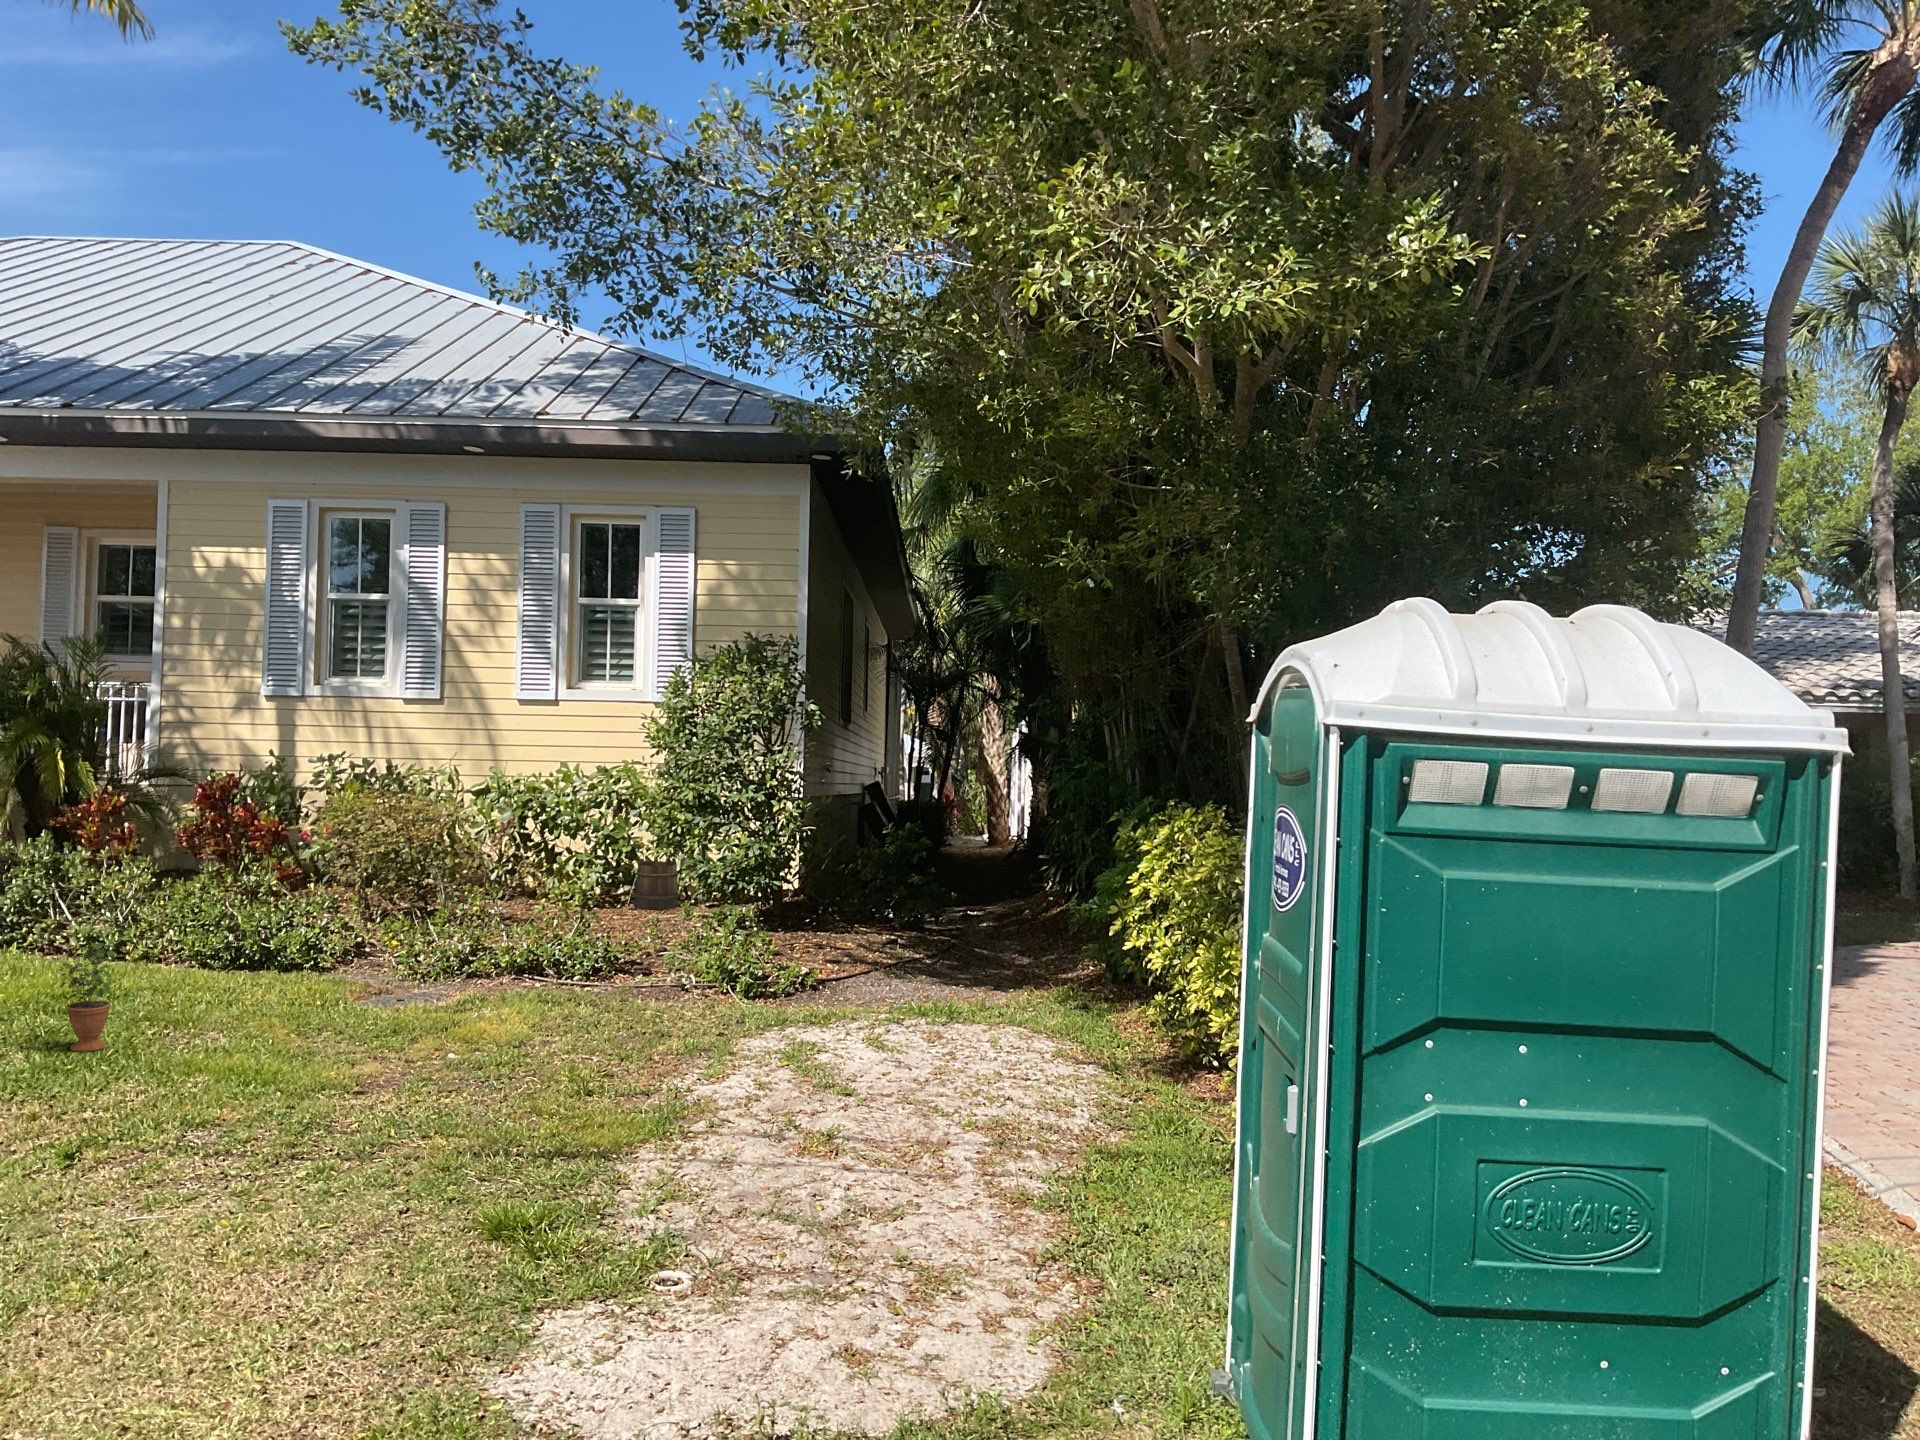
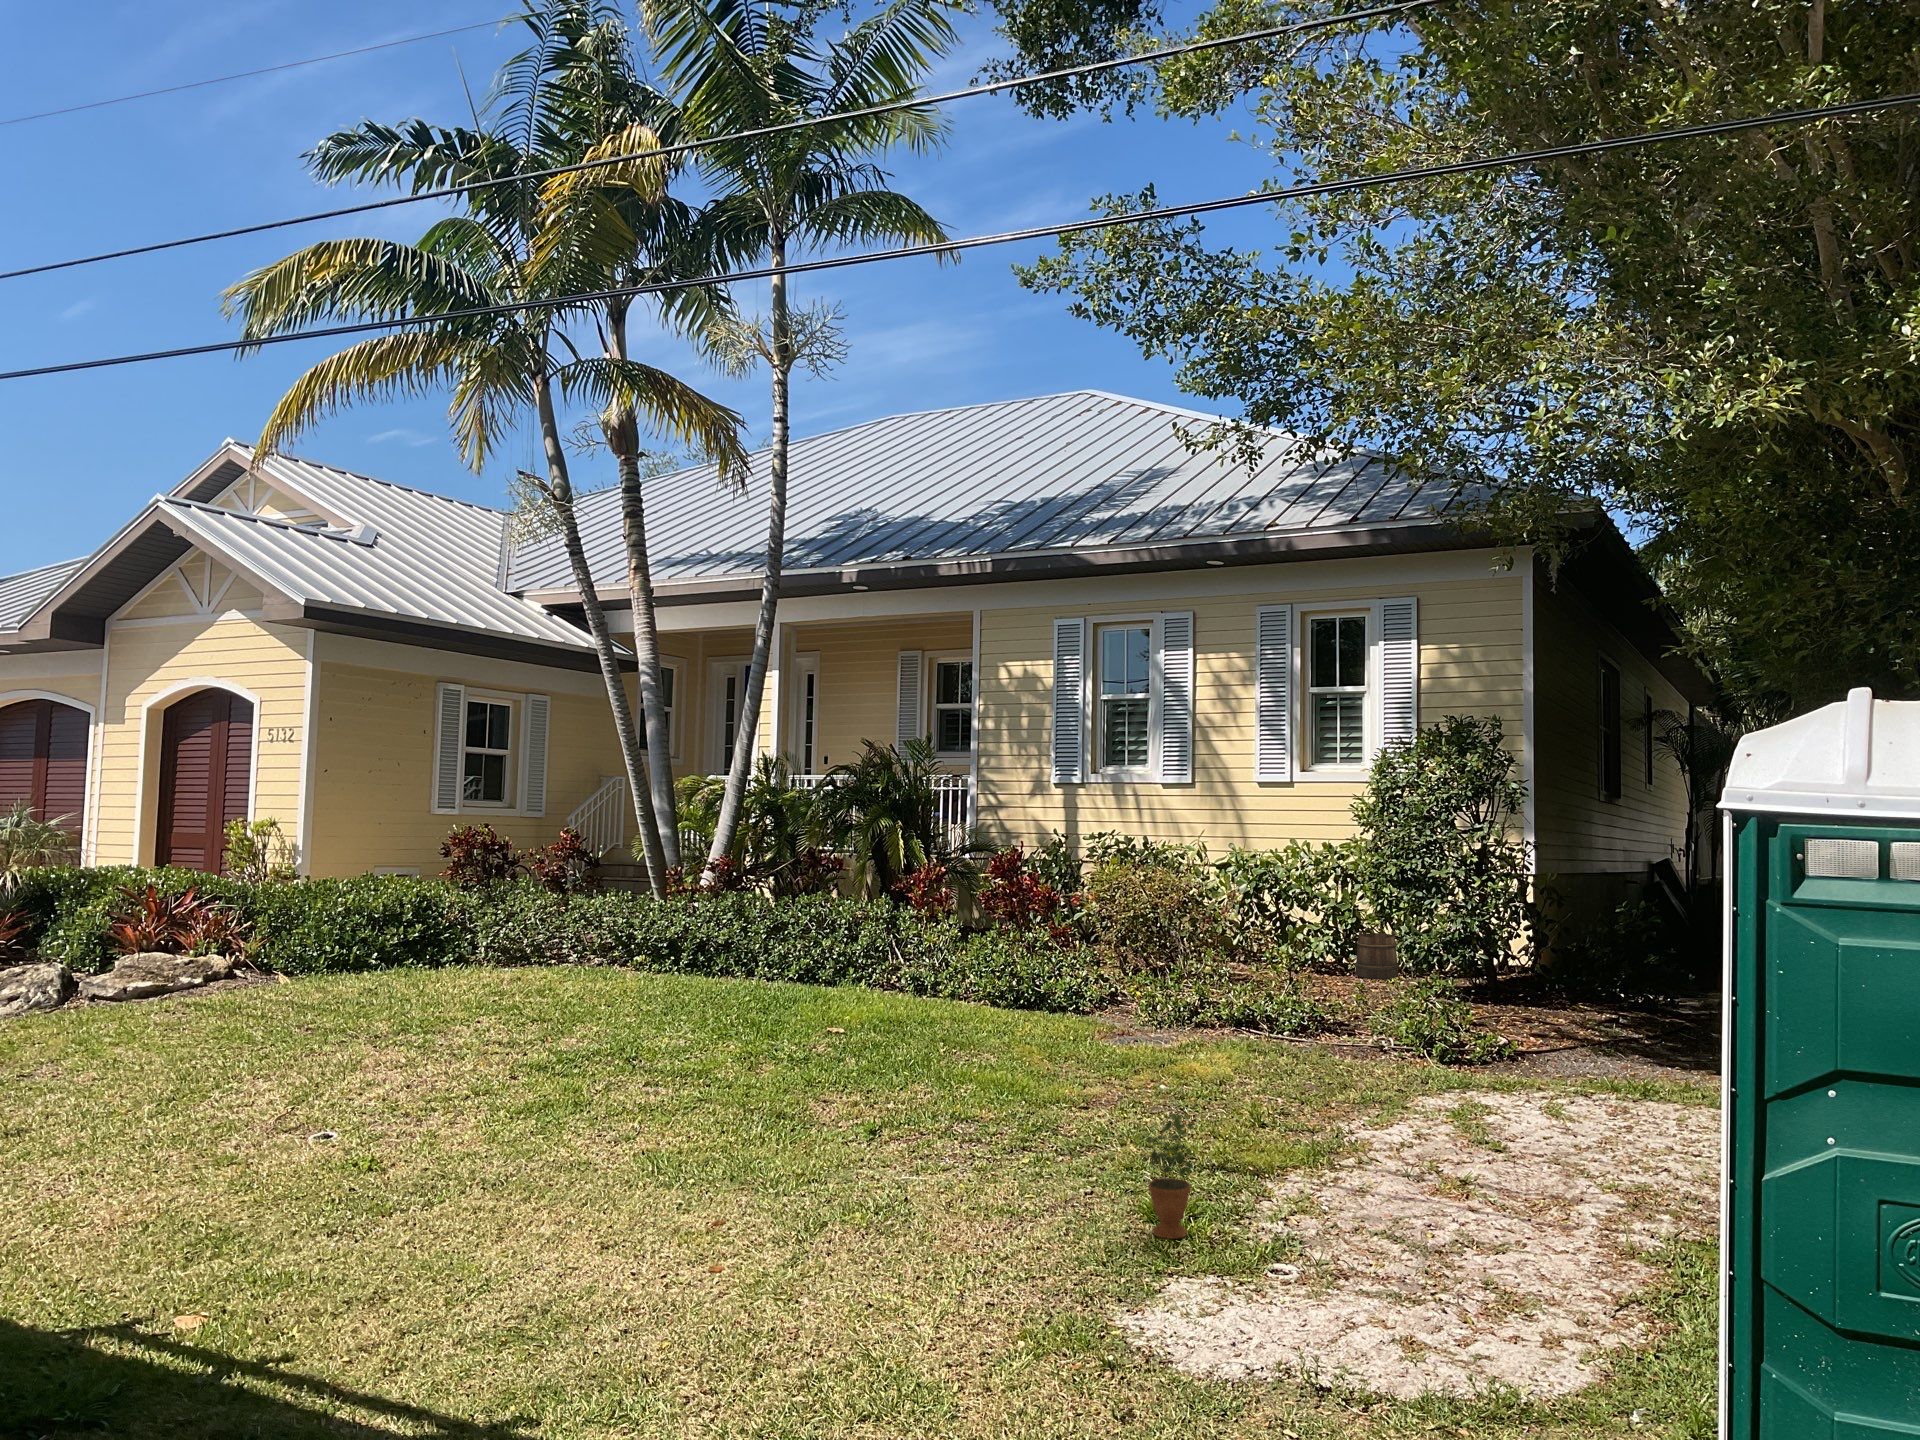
potted plant: present [59,942,115,1052] -> present [1140,1114,1193,1239]

